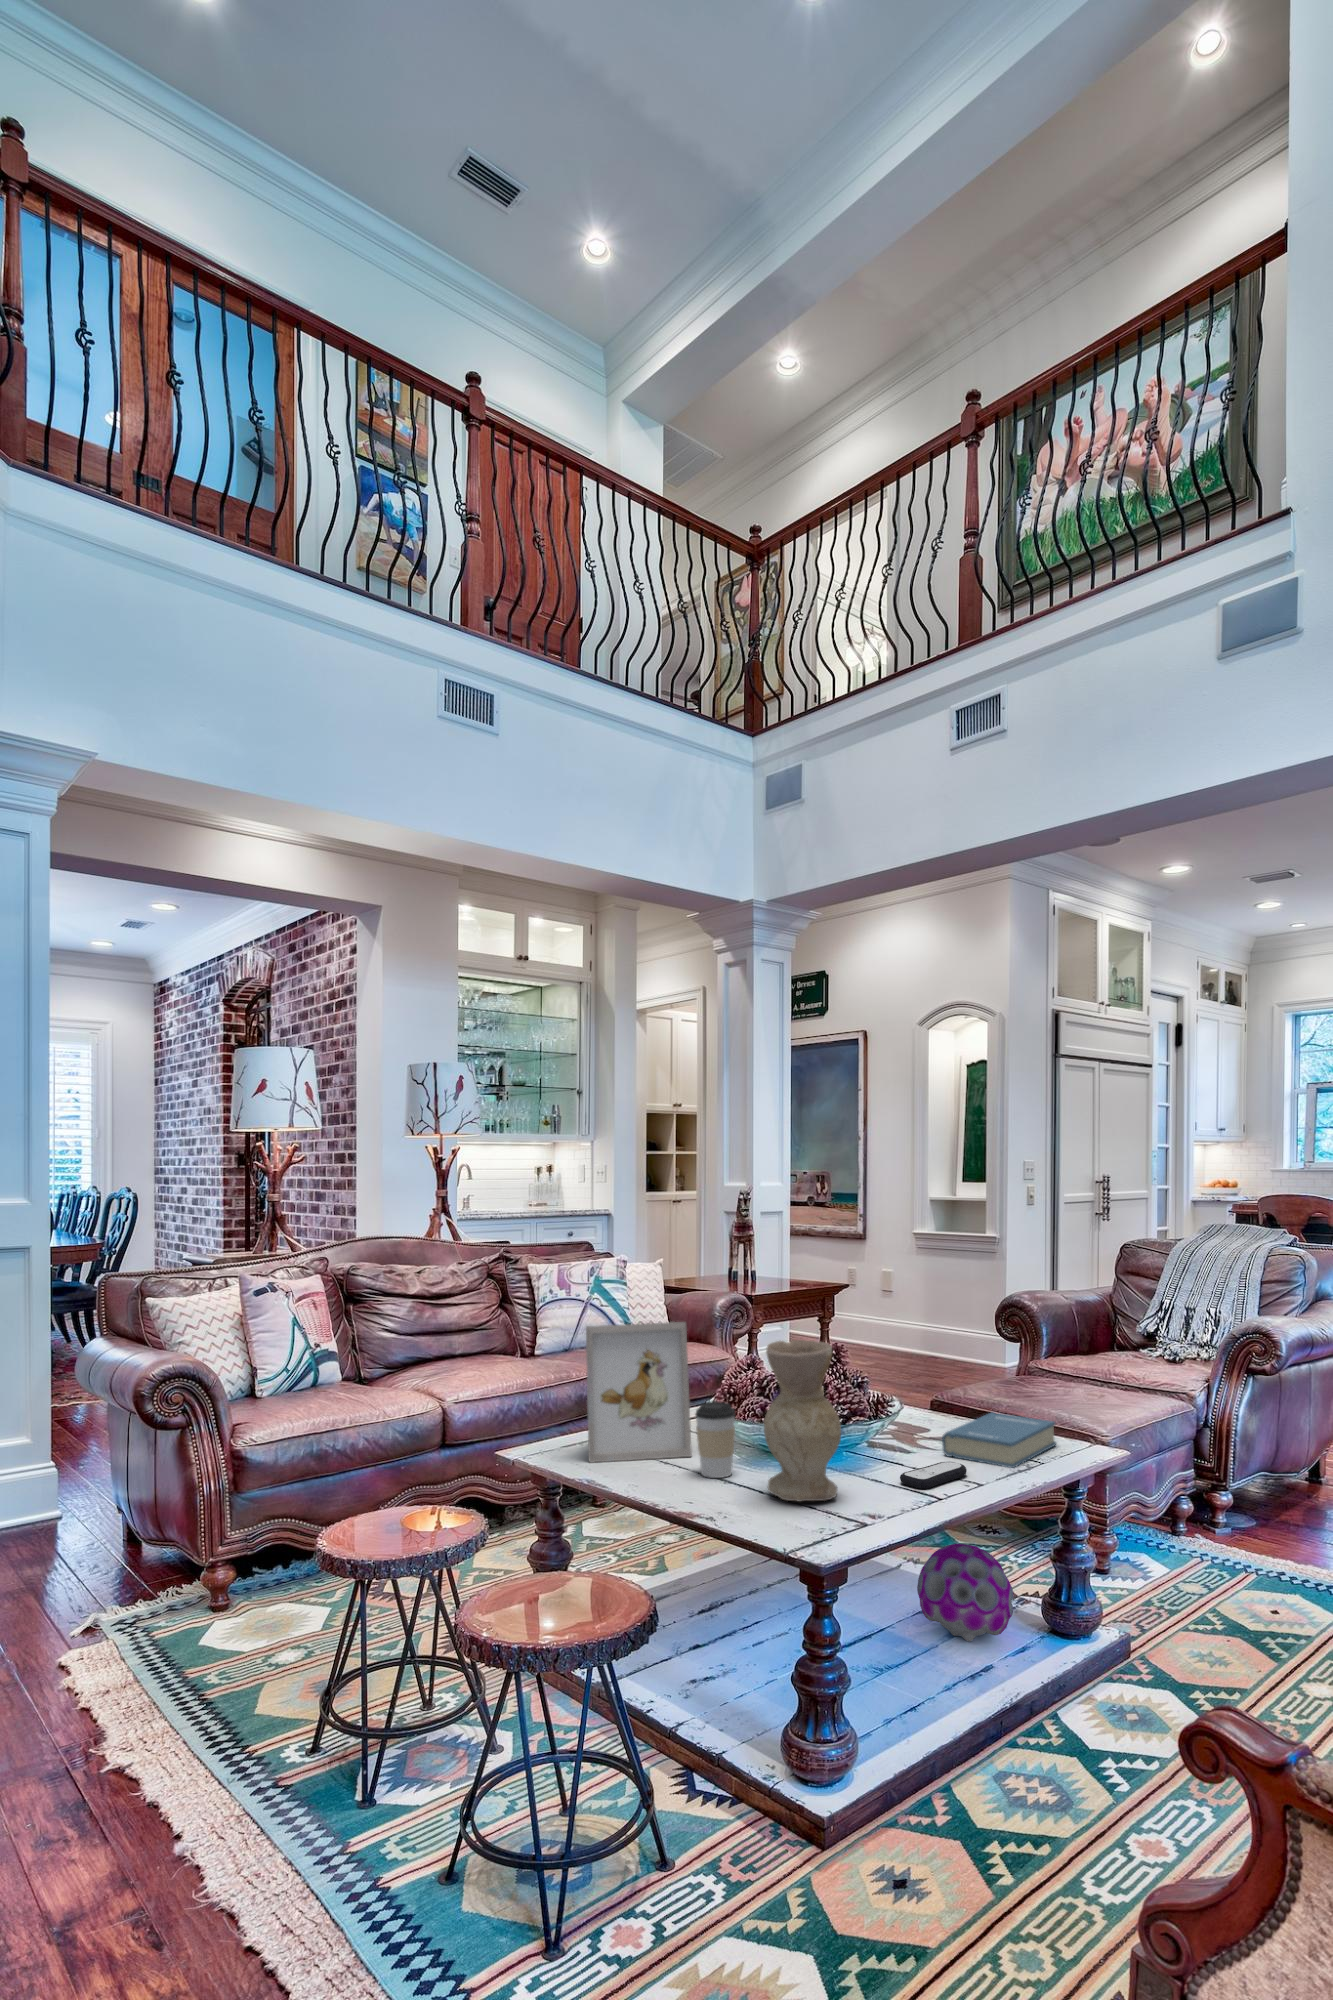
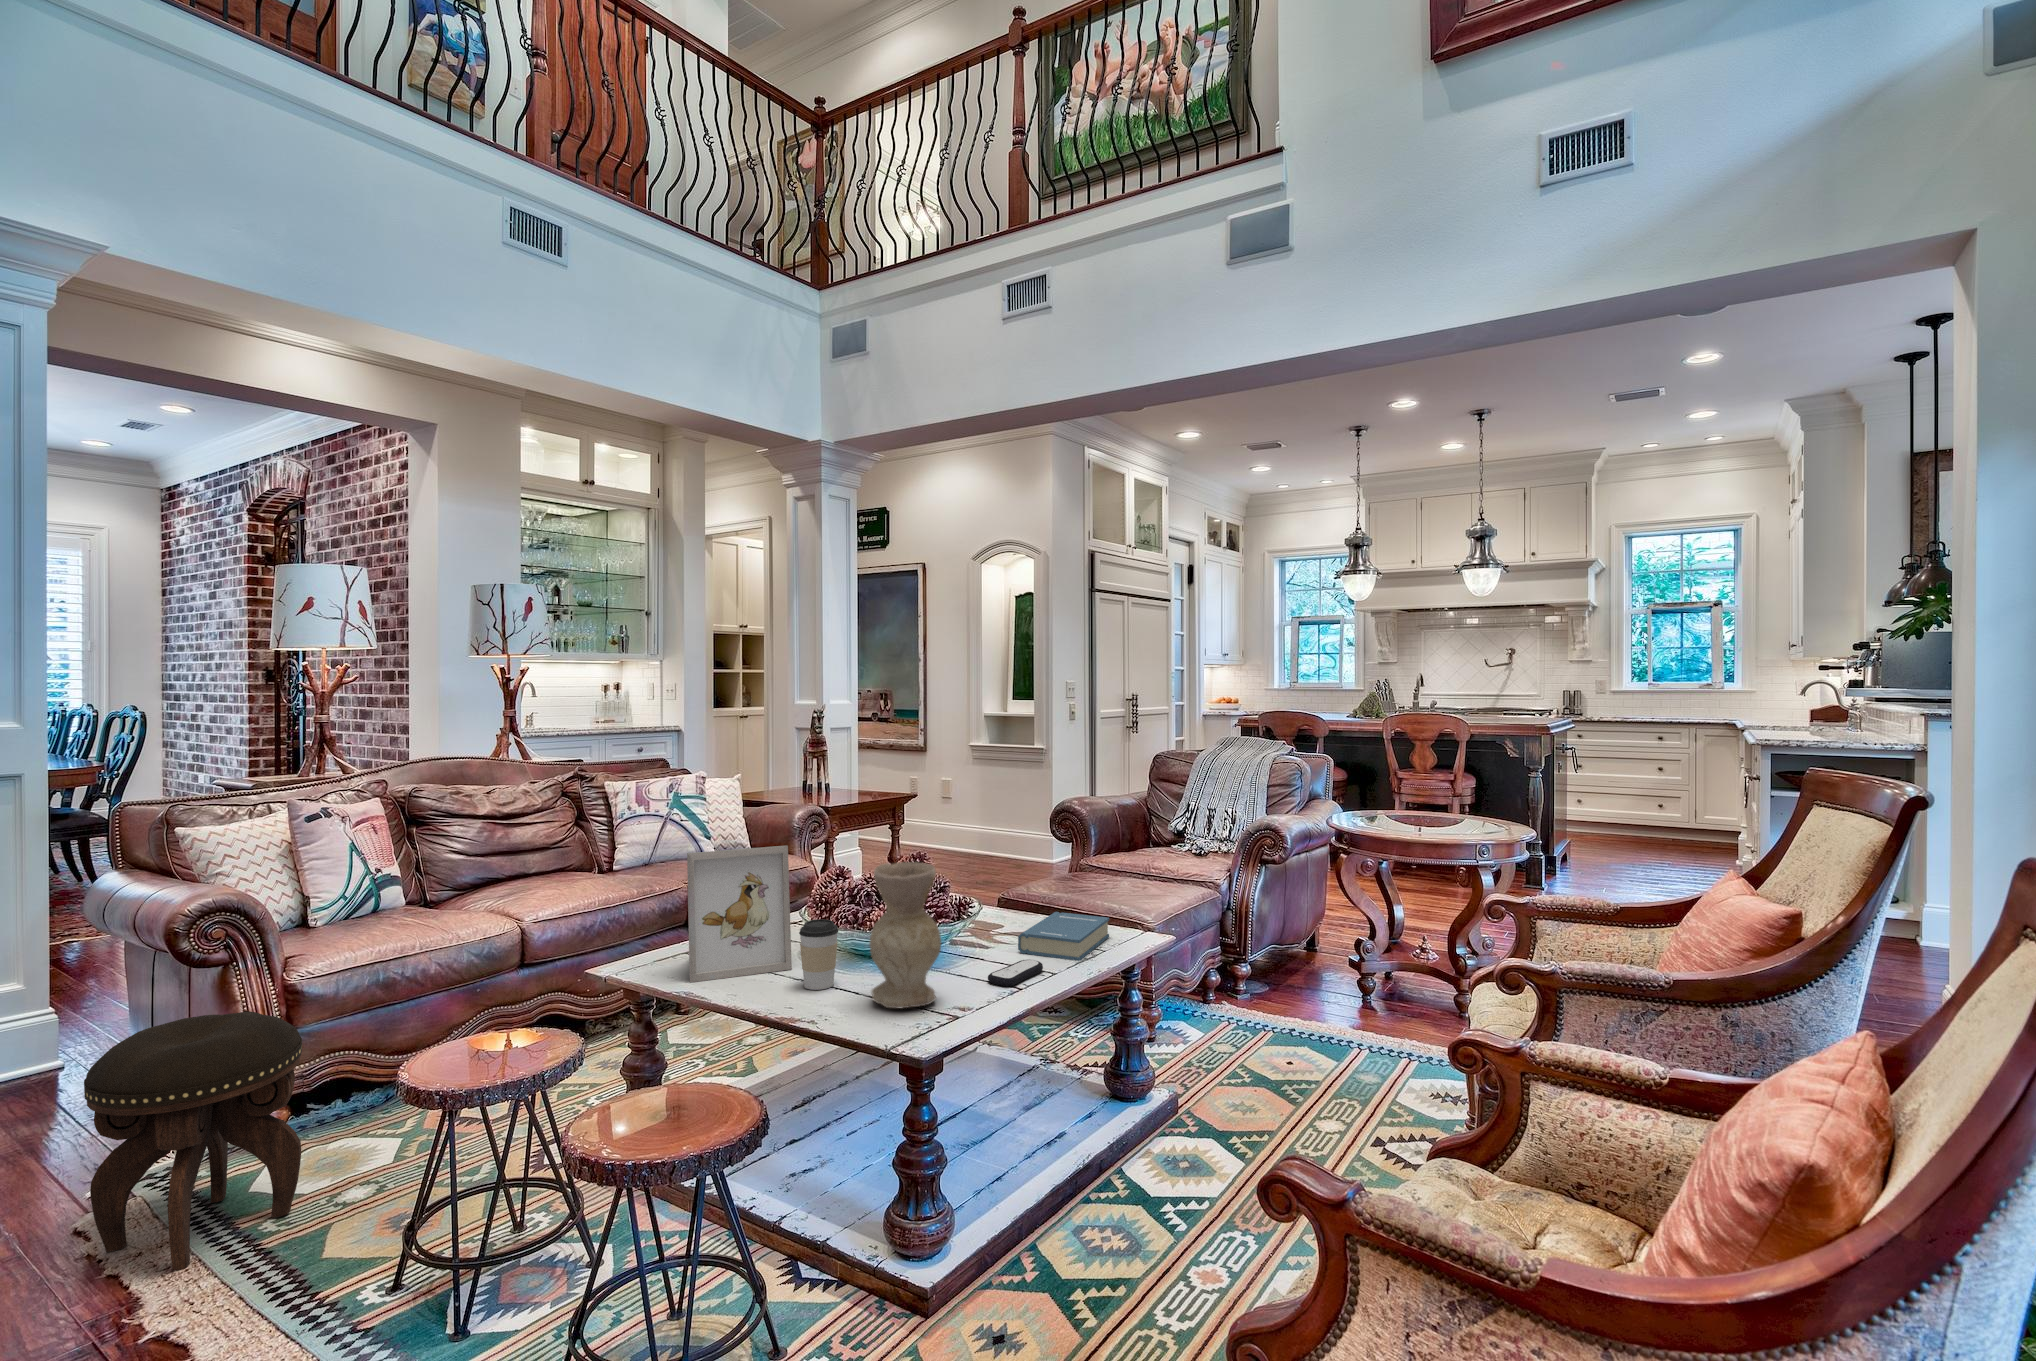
footstool: none [80,1465,247,1706] -> present [84,1011,302,1271]
decorative ball: present [917,1544,1014,1642] -> none [989,1024,1069,1104]

